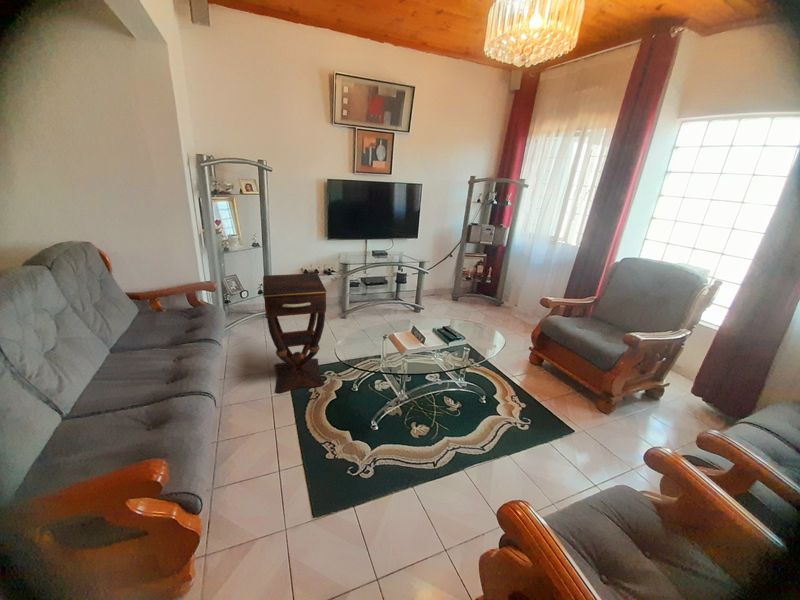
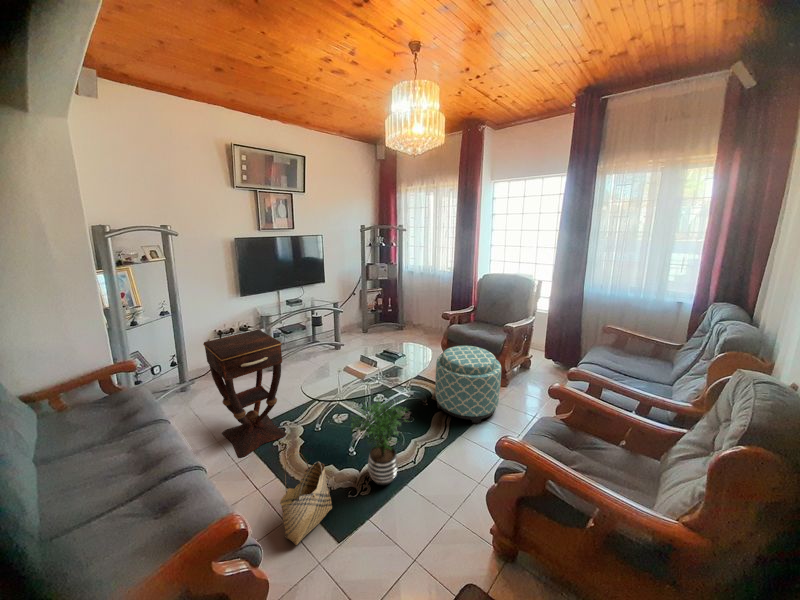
ottoman: none [497,342,598,447] -> present [435,346,501,423]
potted plant: none [358,375,433,477] -> present [352,398,406,486]
woven basket: none [264,407,326,499] -> present [280,452,332,545]

